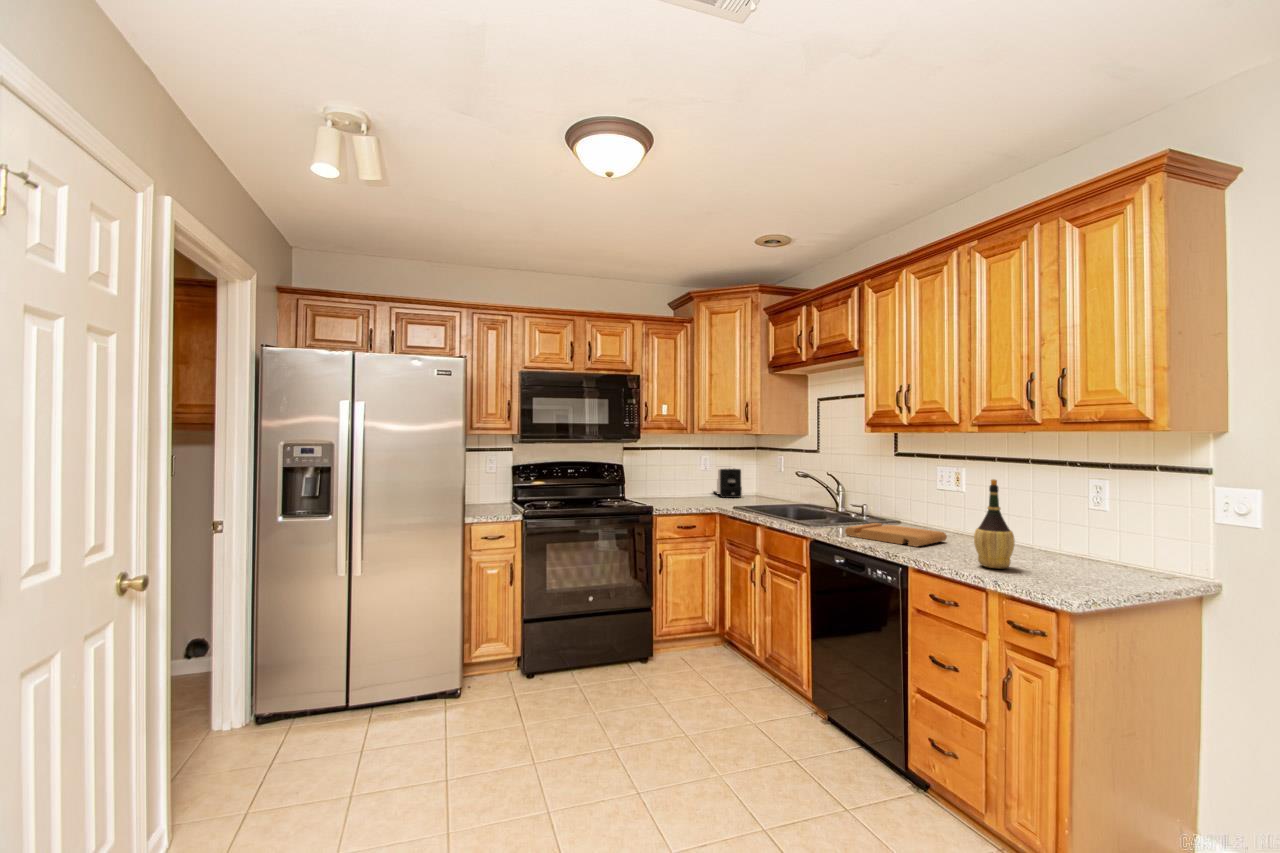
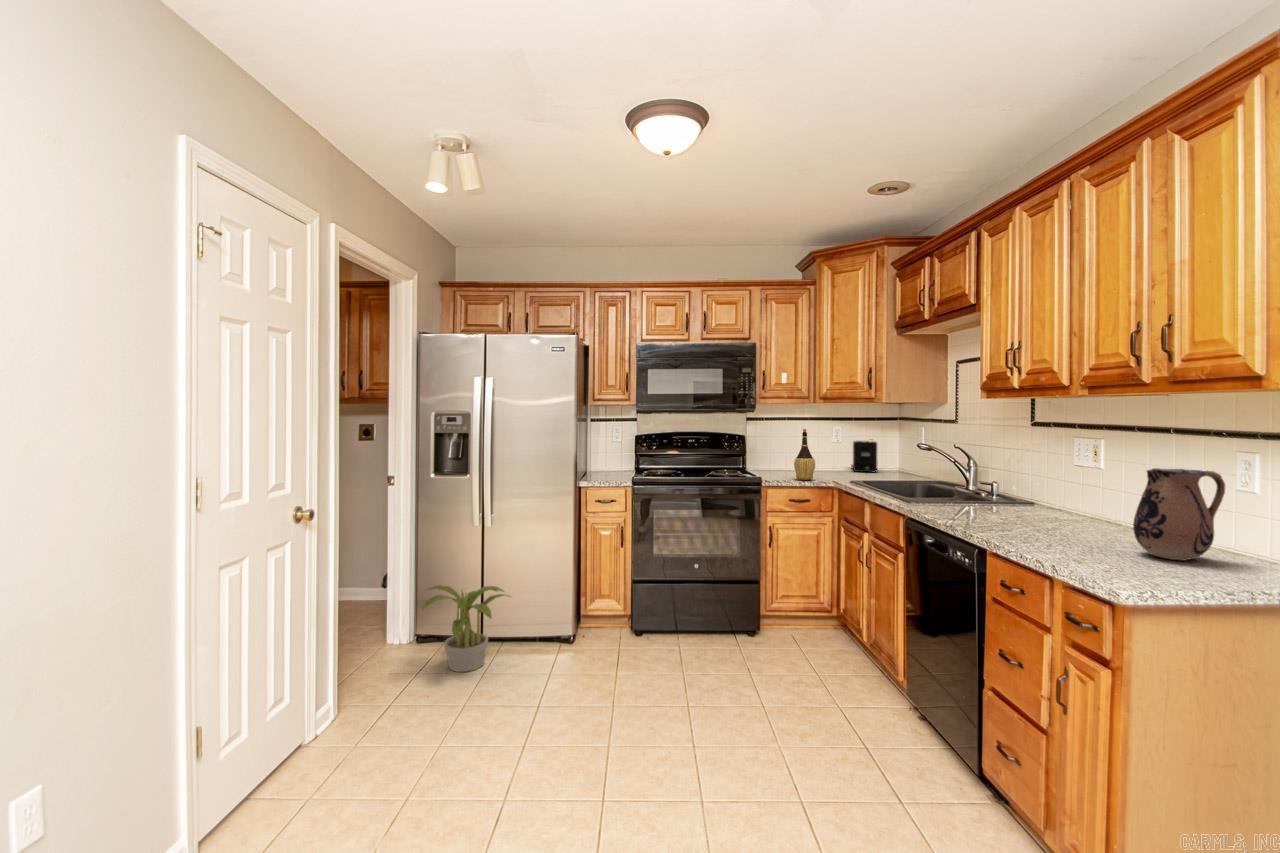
wine bottle: present [974,479,1015,568] -> present [794,429,815,480]
ceramic pitcher: none [1028,492,1089,567] -> present [1133,468,1225,560]
cutting board: present [845,523,947,547] -> none [938,501,1059,528]
potted plant: none [286,645,395,755] -> present [422,585,508,672]

